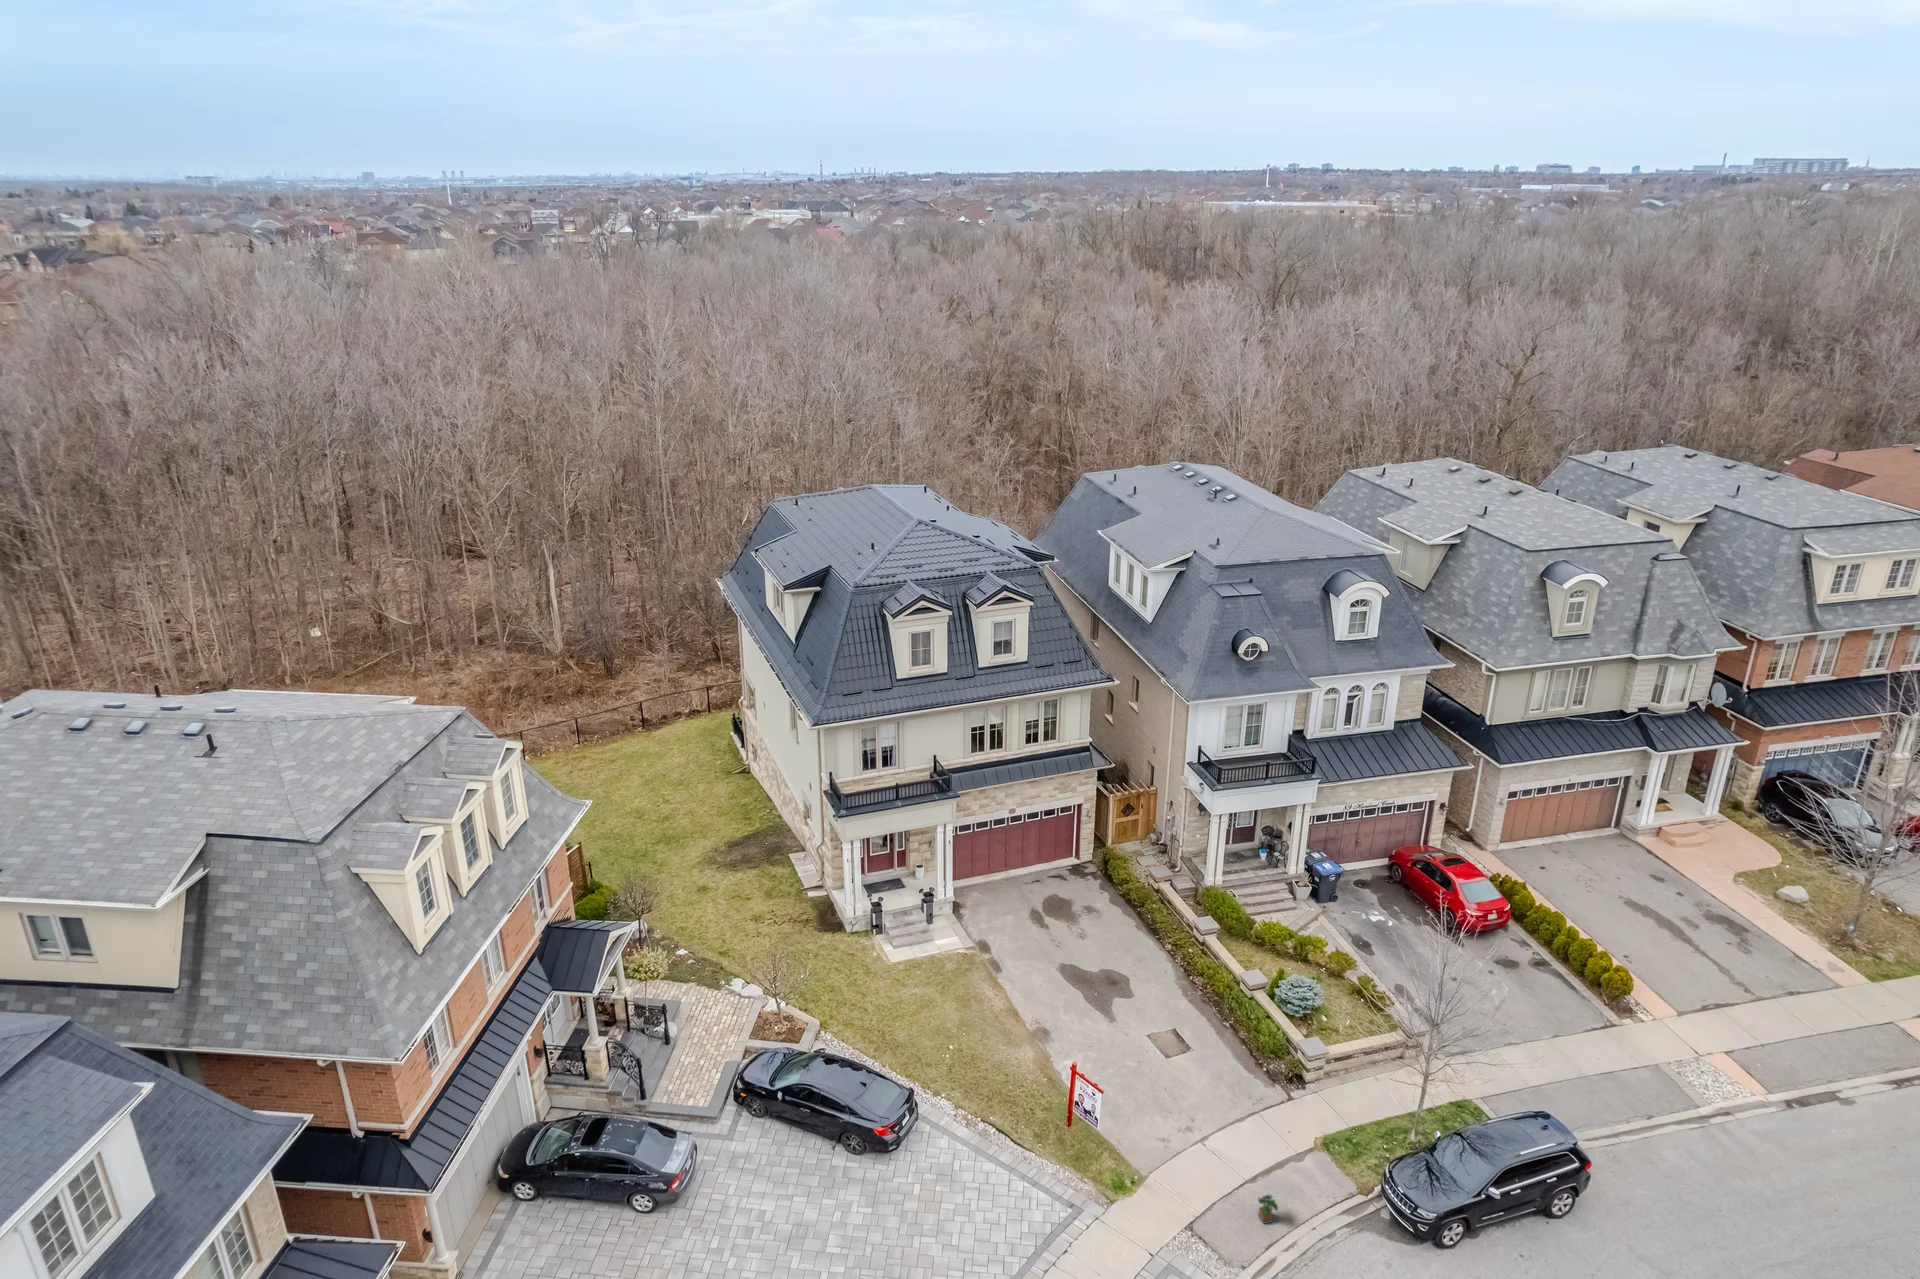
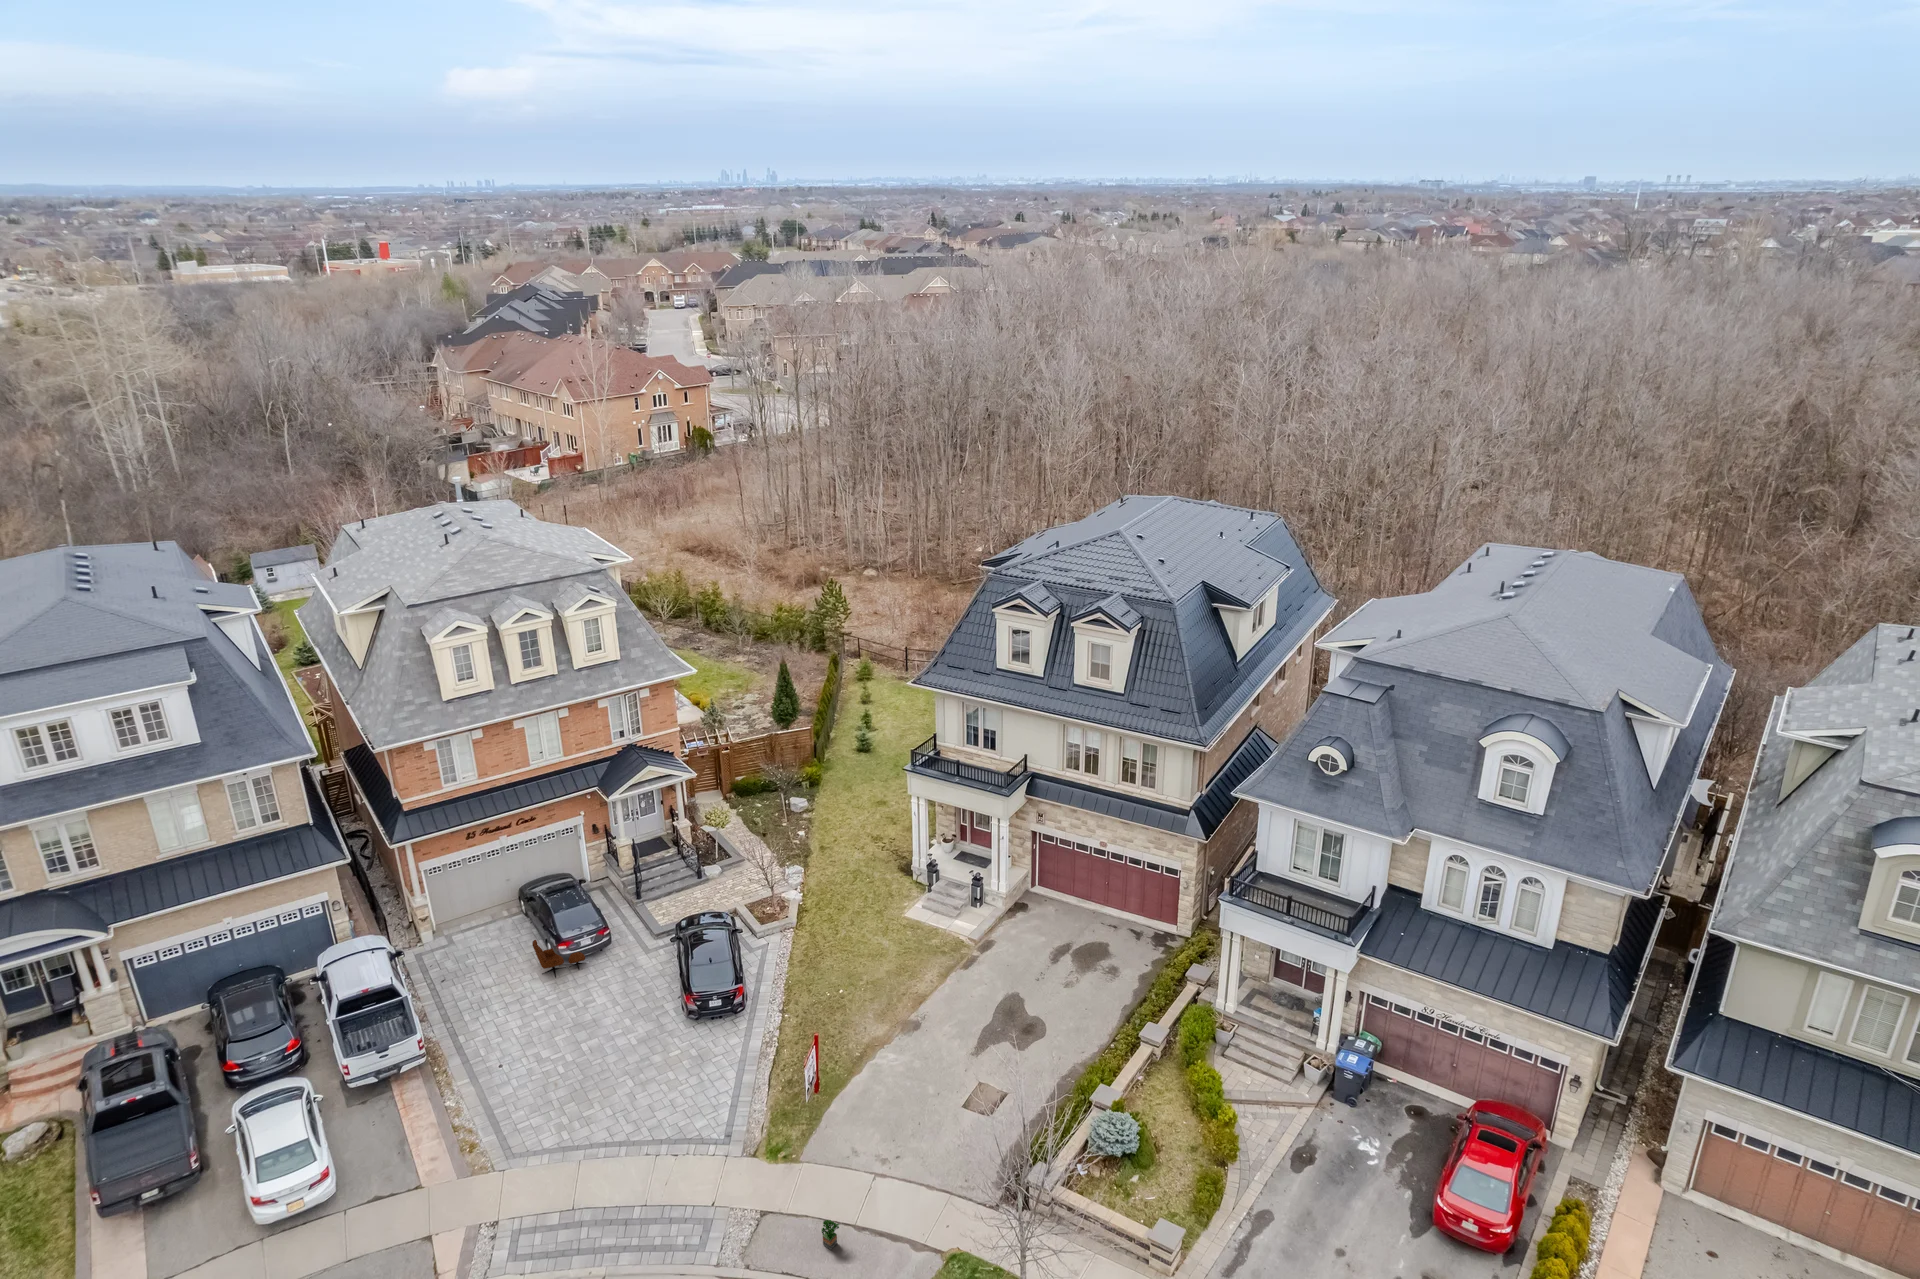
lounge chair: none [647,1197,695,1253] -> present [532,940,585,977]

